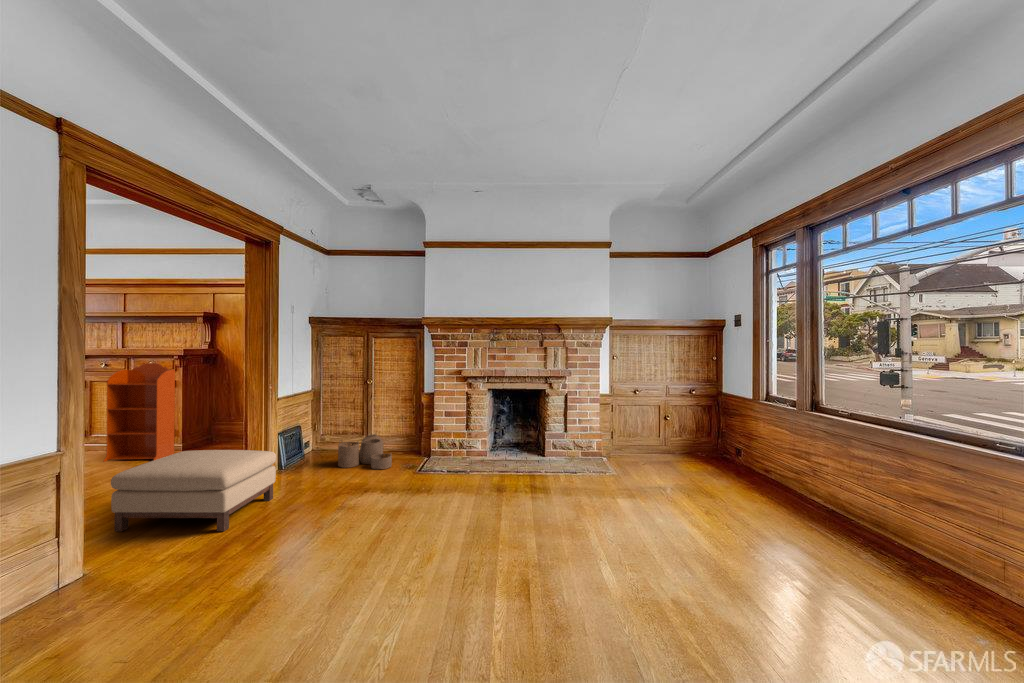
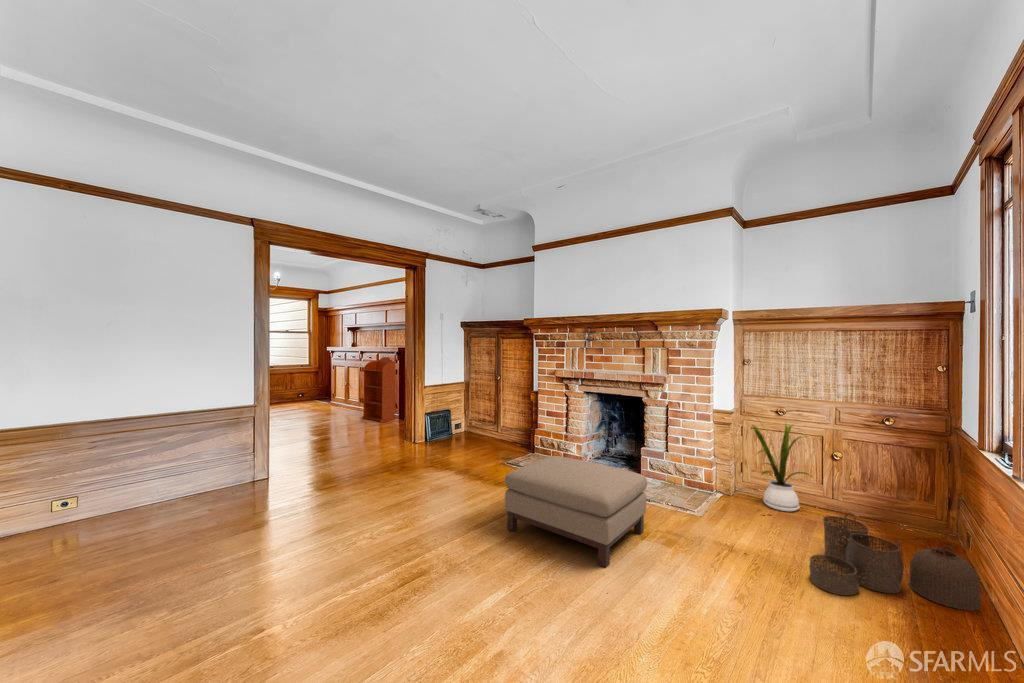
house plant: none [620,393,661,460] -> present [752,423,809,512]
woven basket: present [338,434,392,469] -> present [809,513,982,611]
ottoman: present [111,450,276,531] -> present [505,456,647,567]

